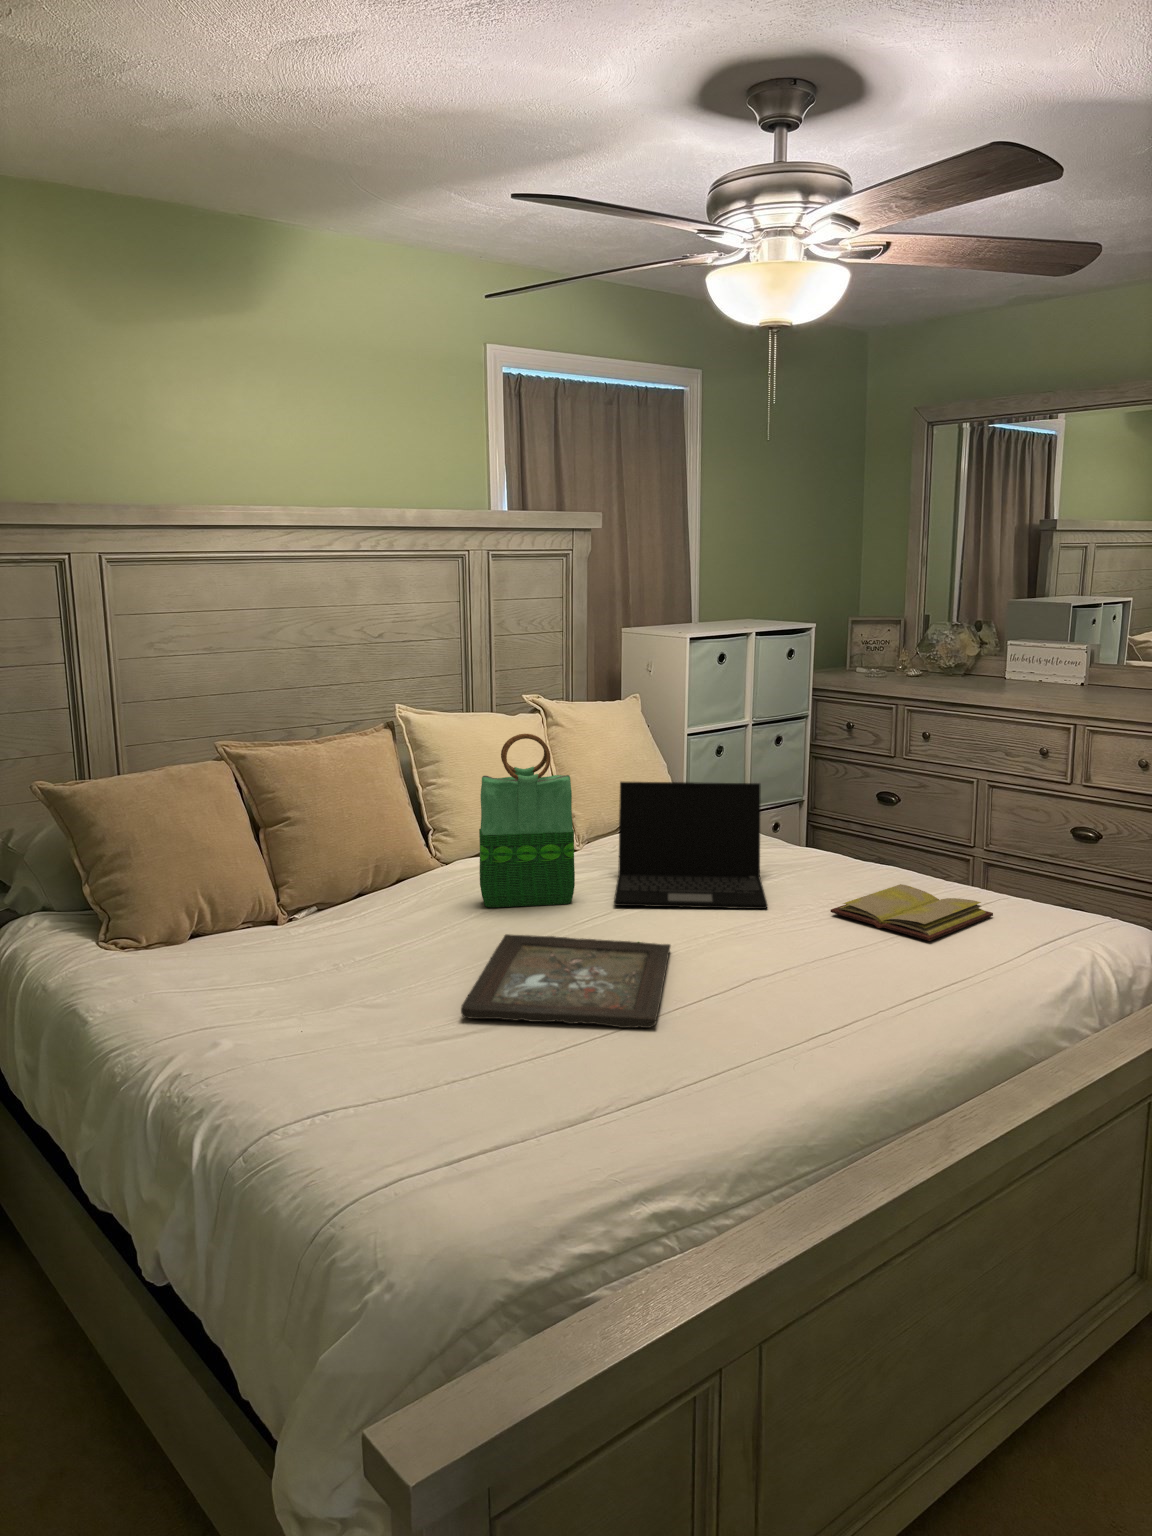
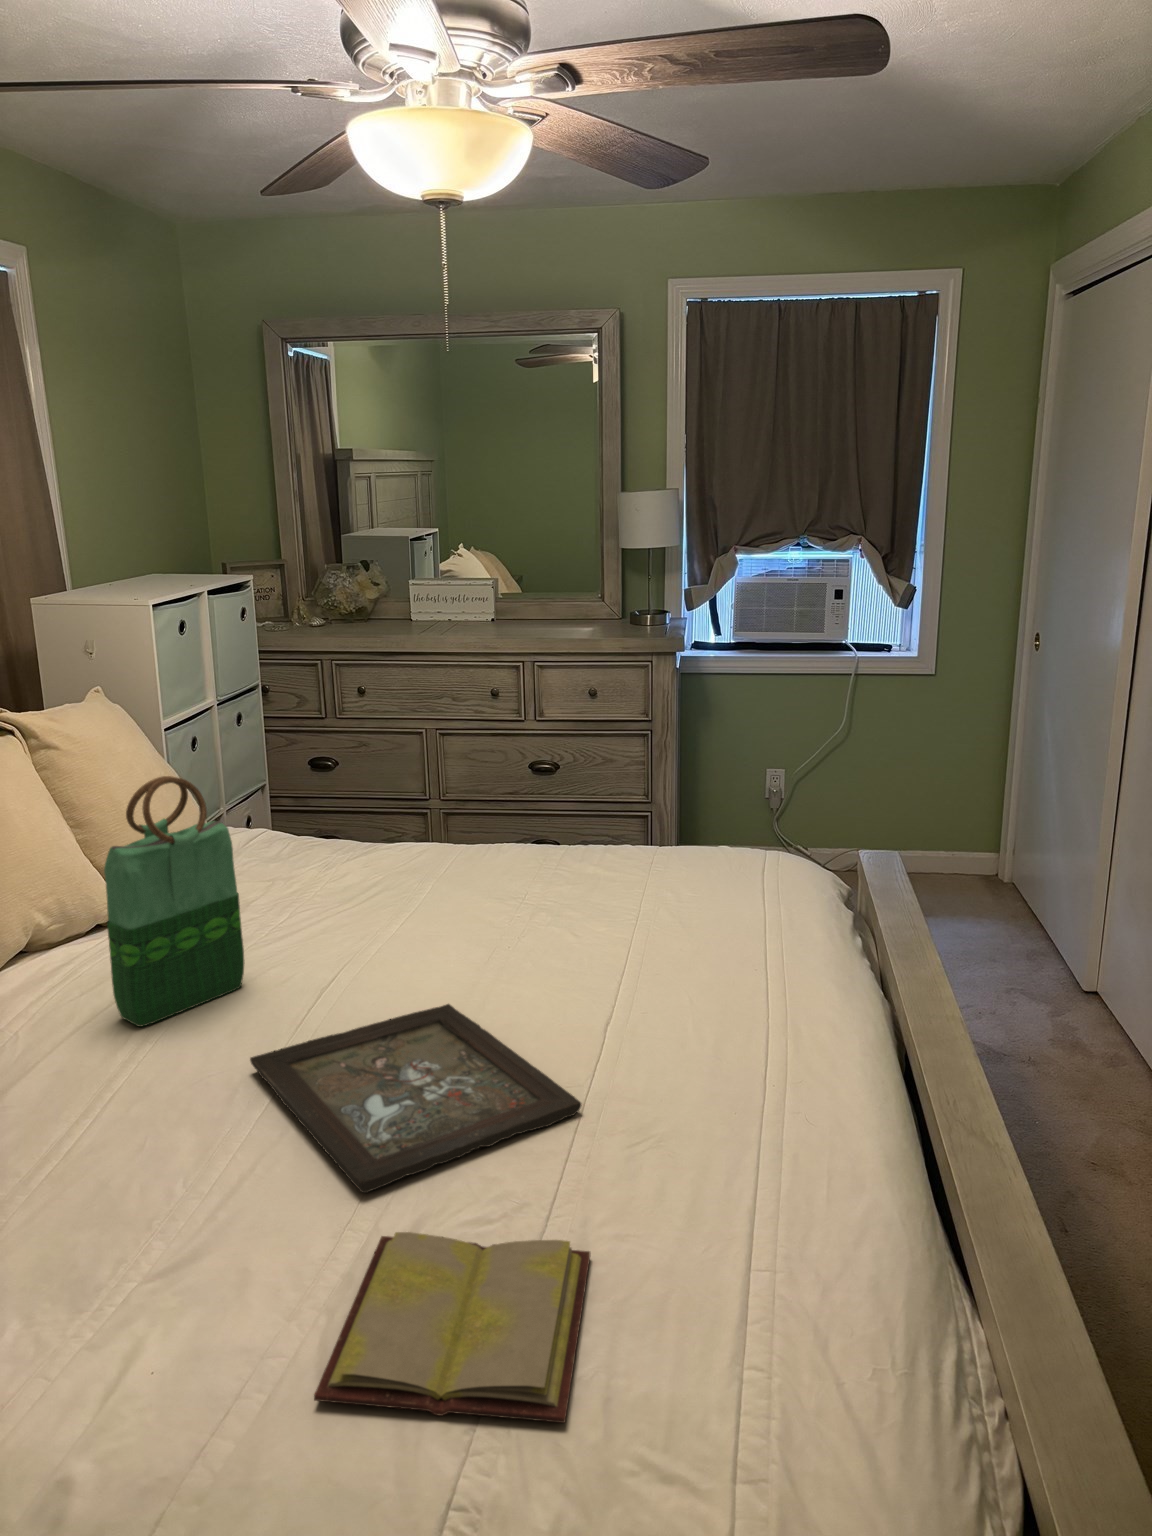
laptop: present [614,782,768,909] -> none [228,783,467,973]
diary: present [830,884,993,941] -> present [314,1232,590,1423]

